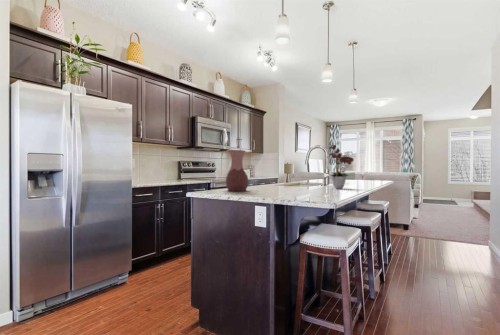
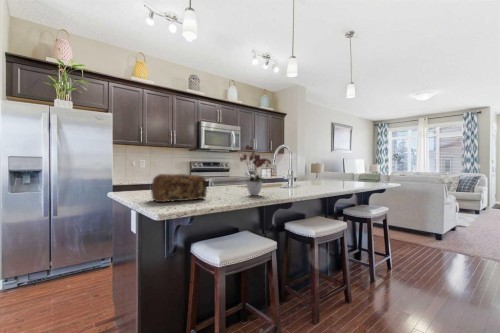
vase: present [226,150,248,191] -> none [128,153,151,195]
bread loaf: none [284,169,323,194] -> present [151,174,207,202]

